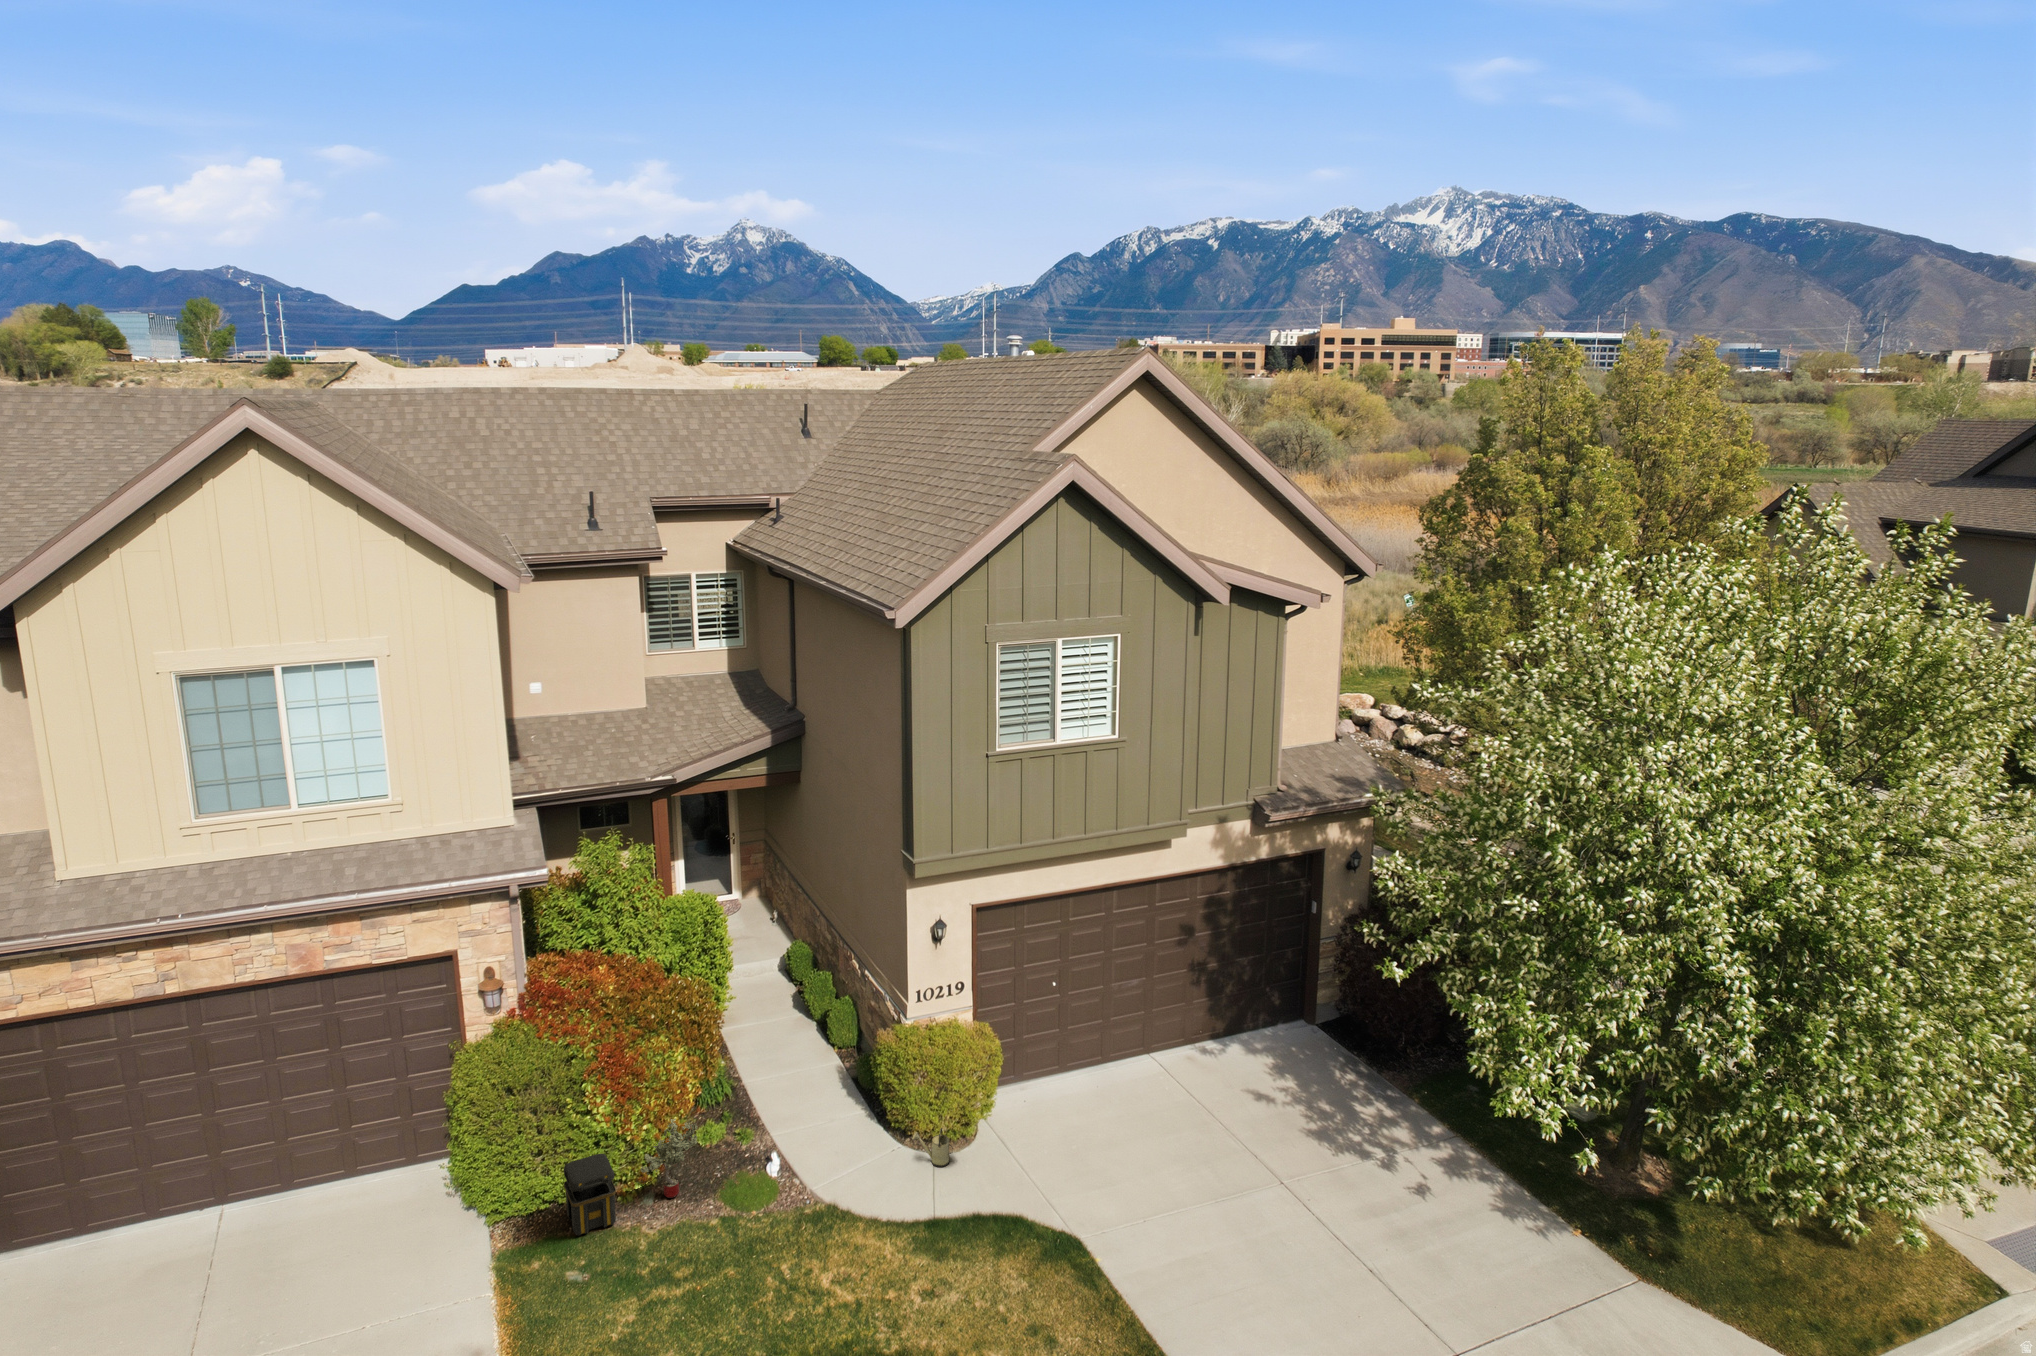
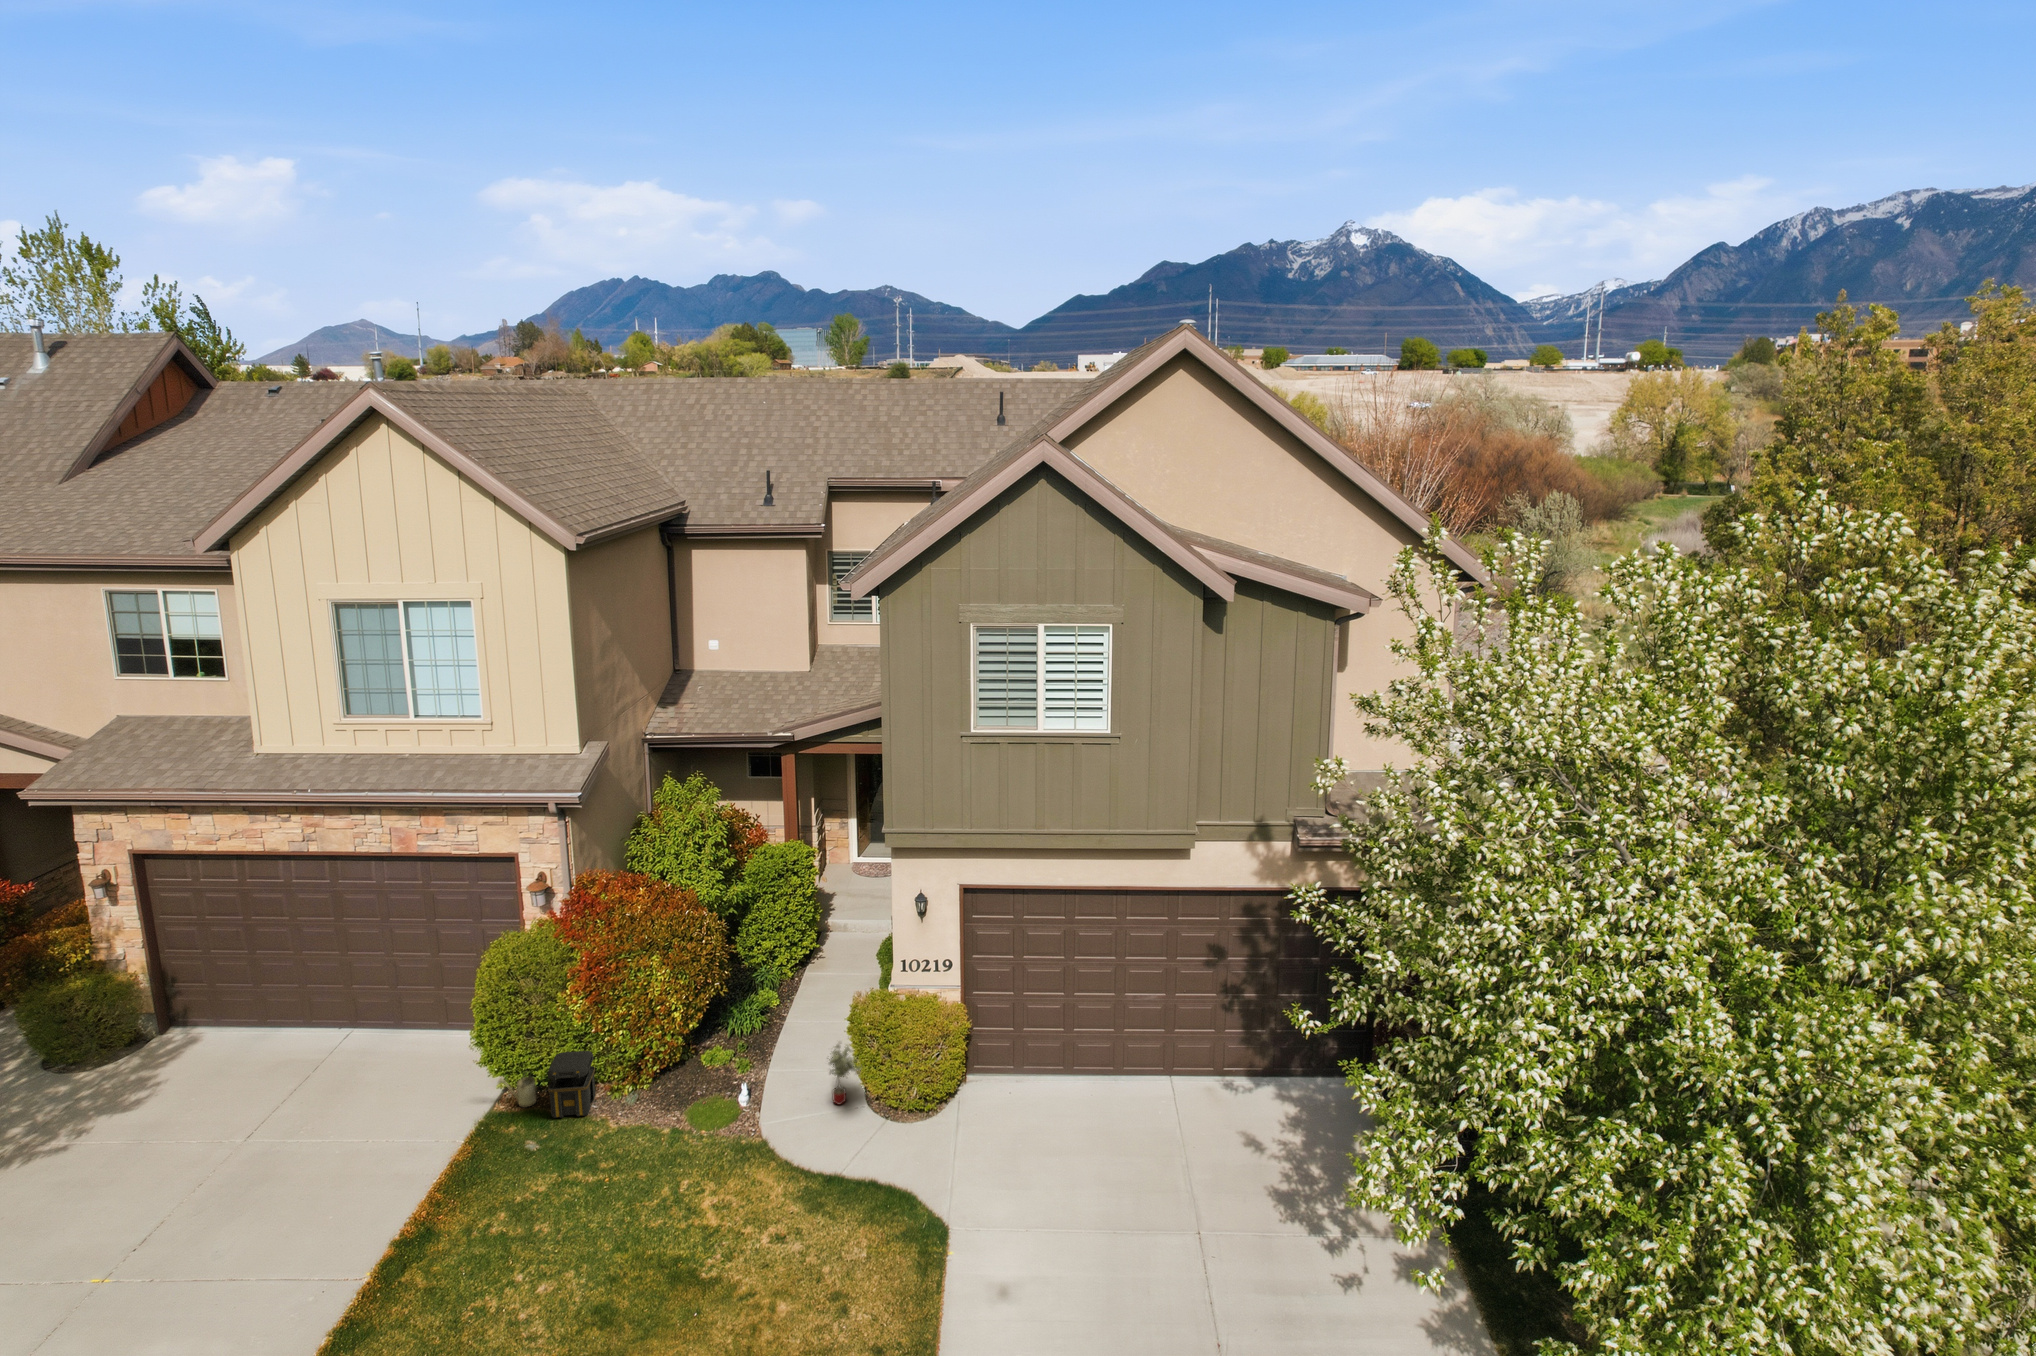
potted tree: present [641,1119,698,1198] -> present [829,1045,861,1105]
watering can: present [912,1128,953,1167] -> present [498,1075,537,1108]

